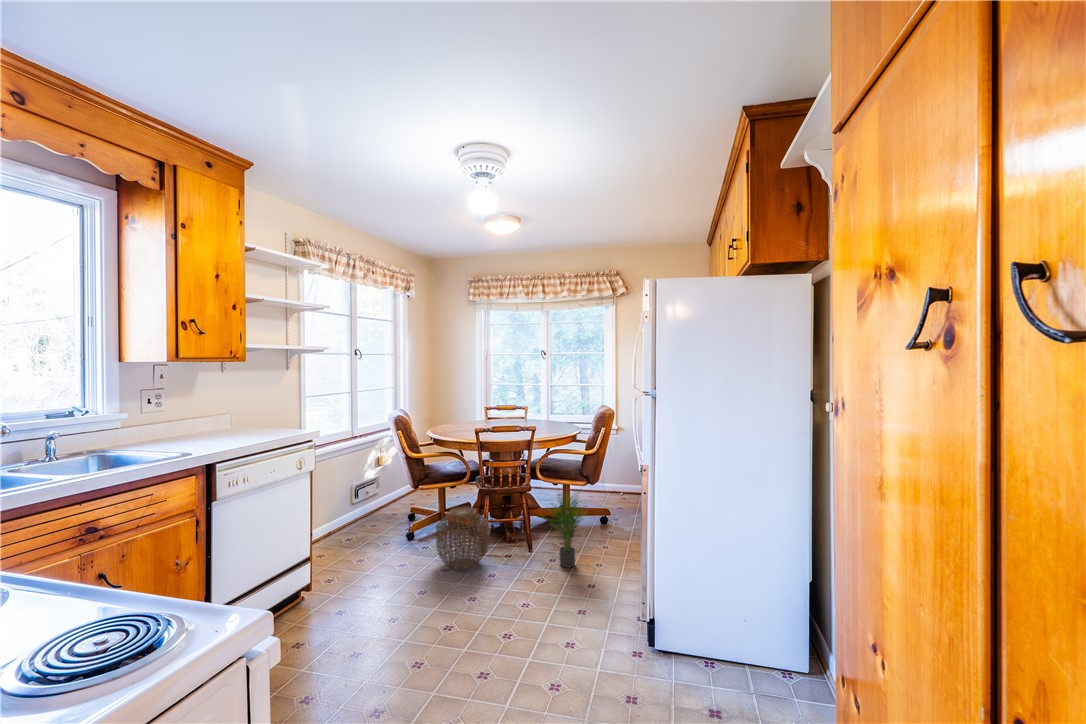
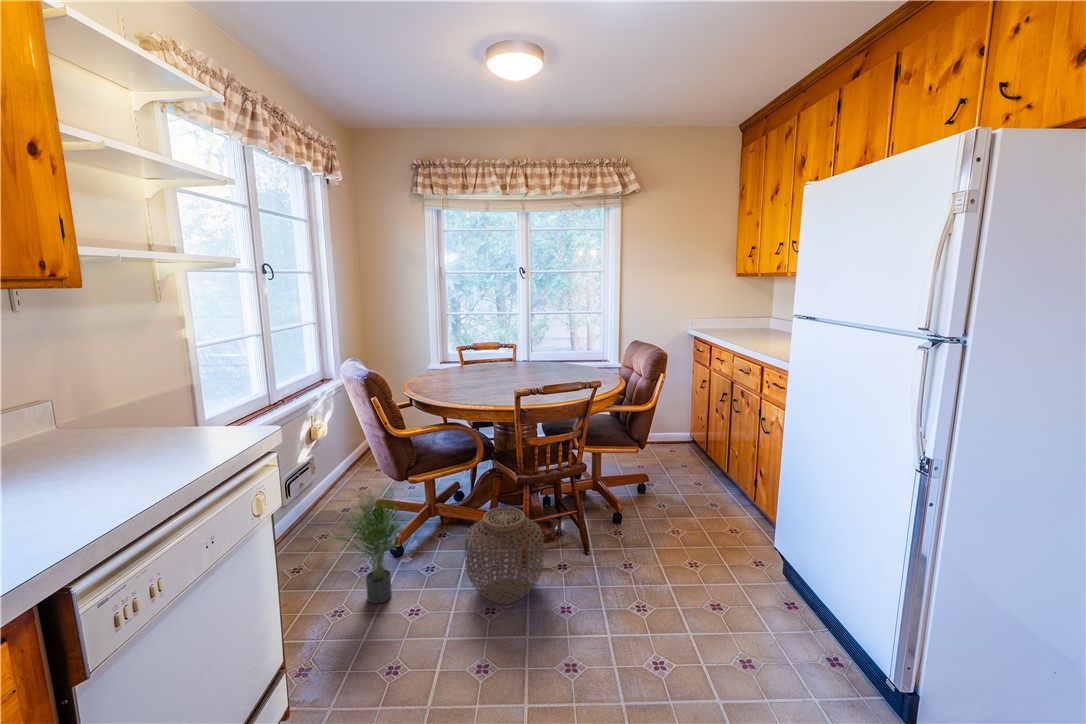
potted plant: present [550,495,583,568] -> present [335,488,403,604]

